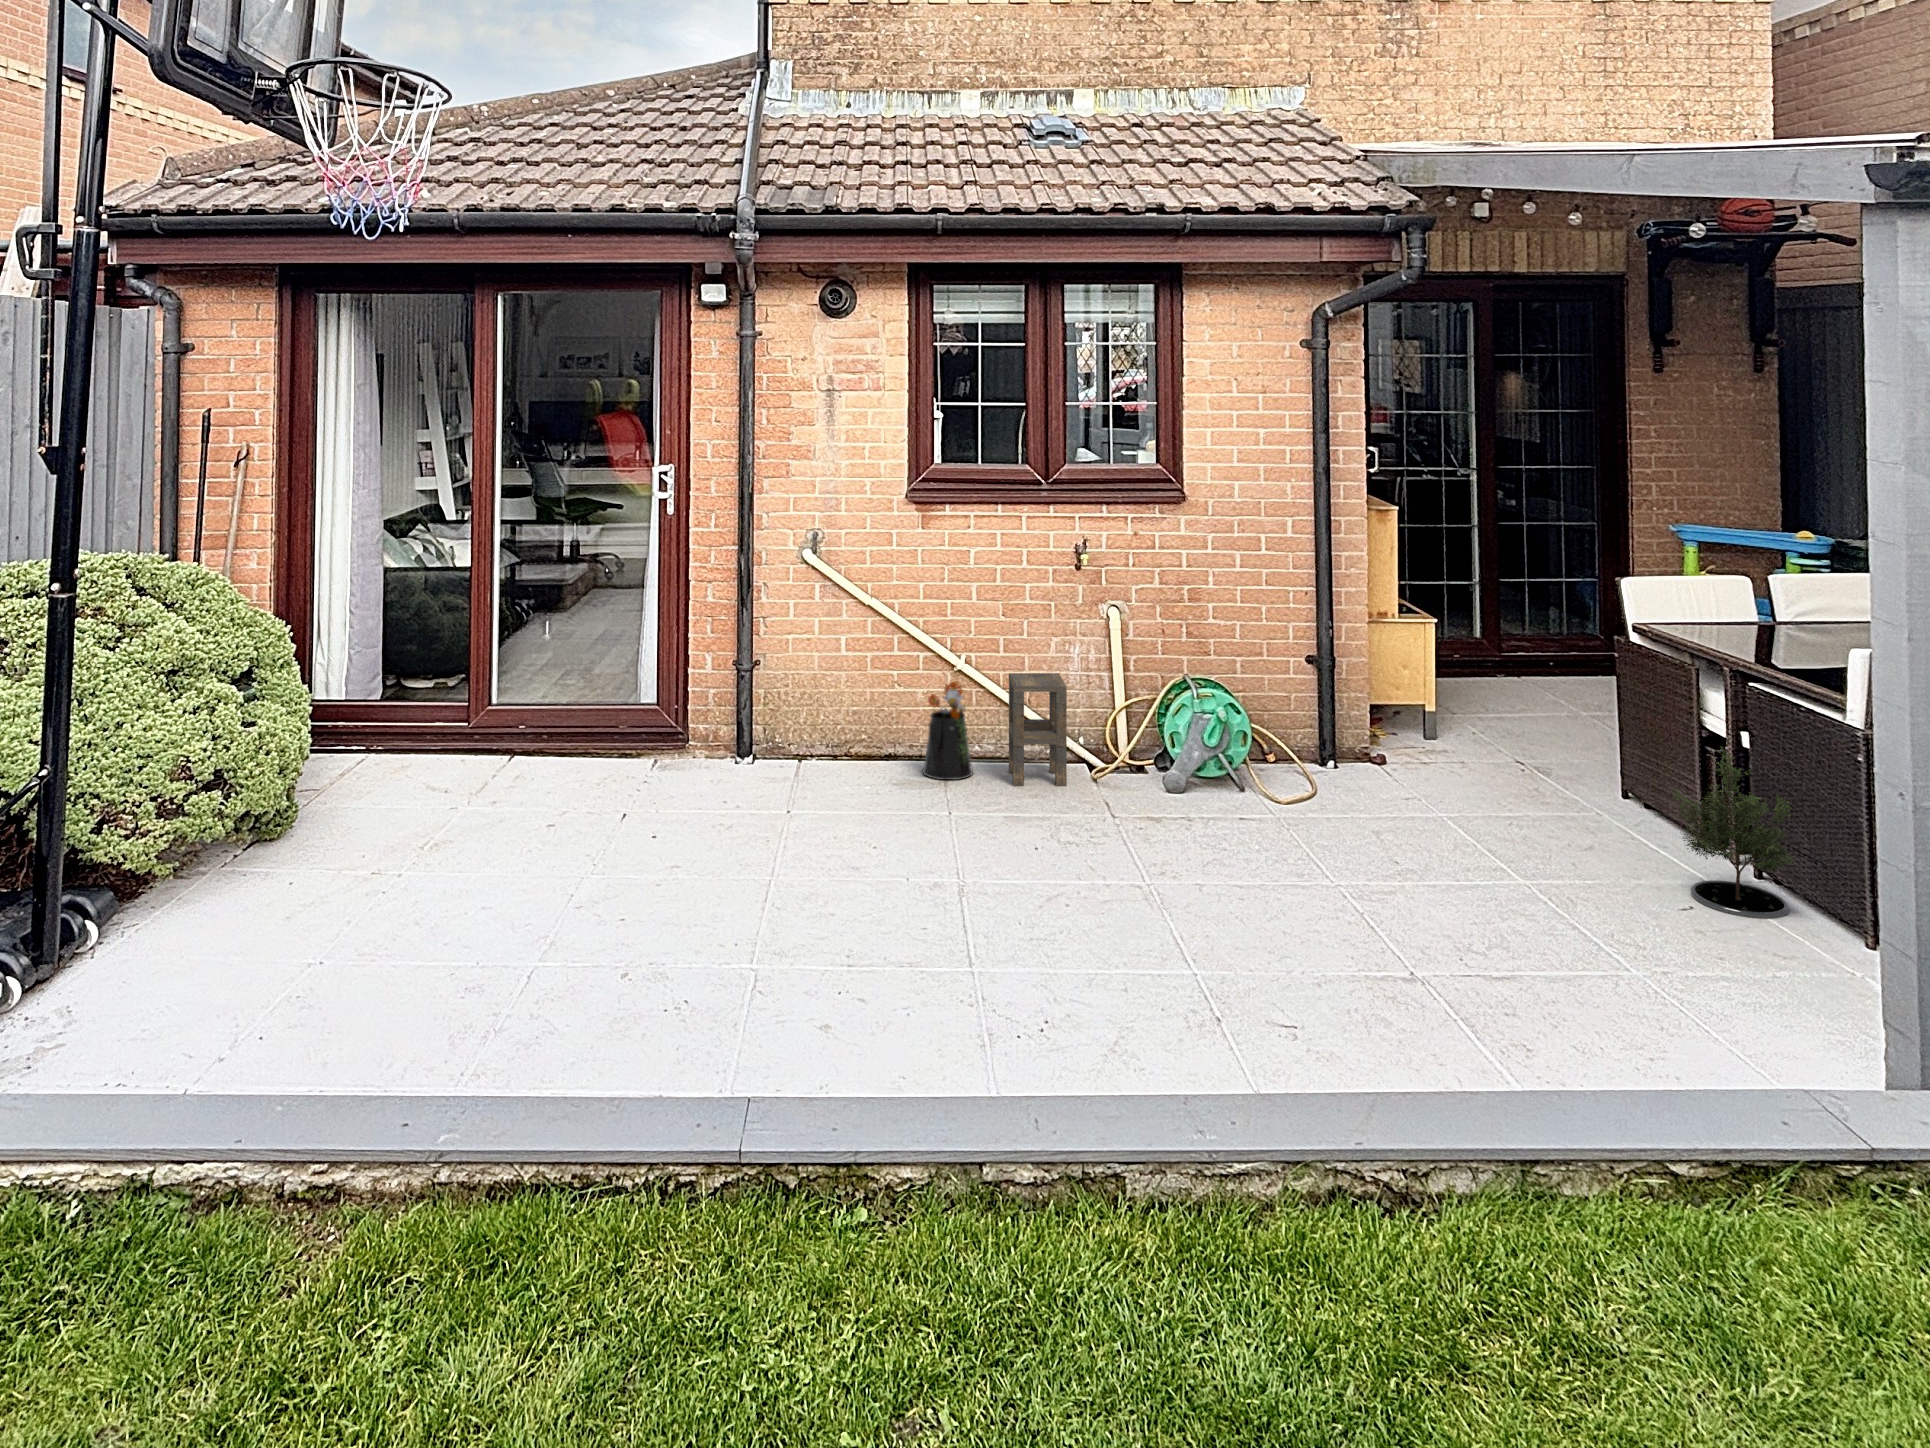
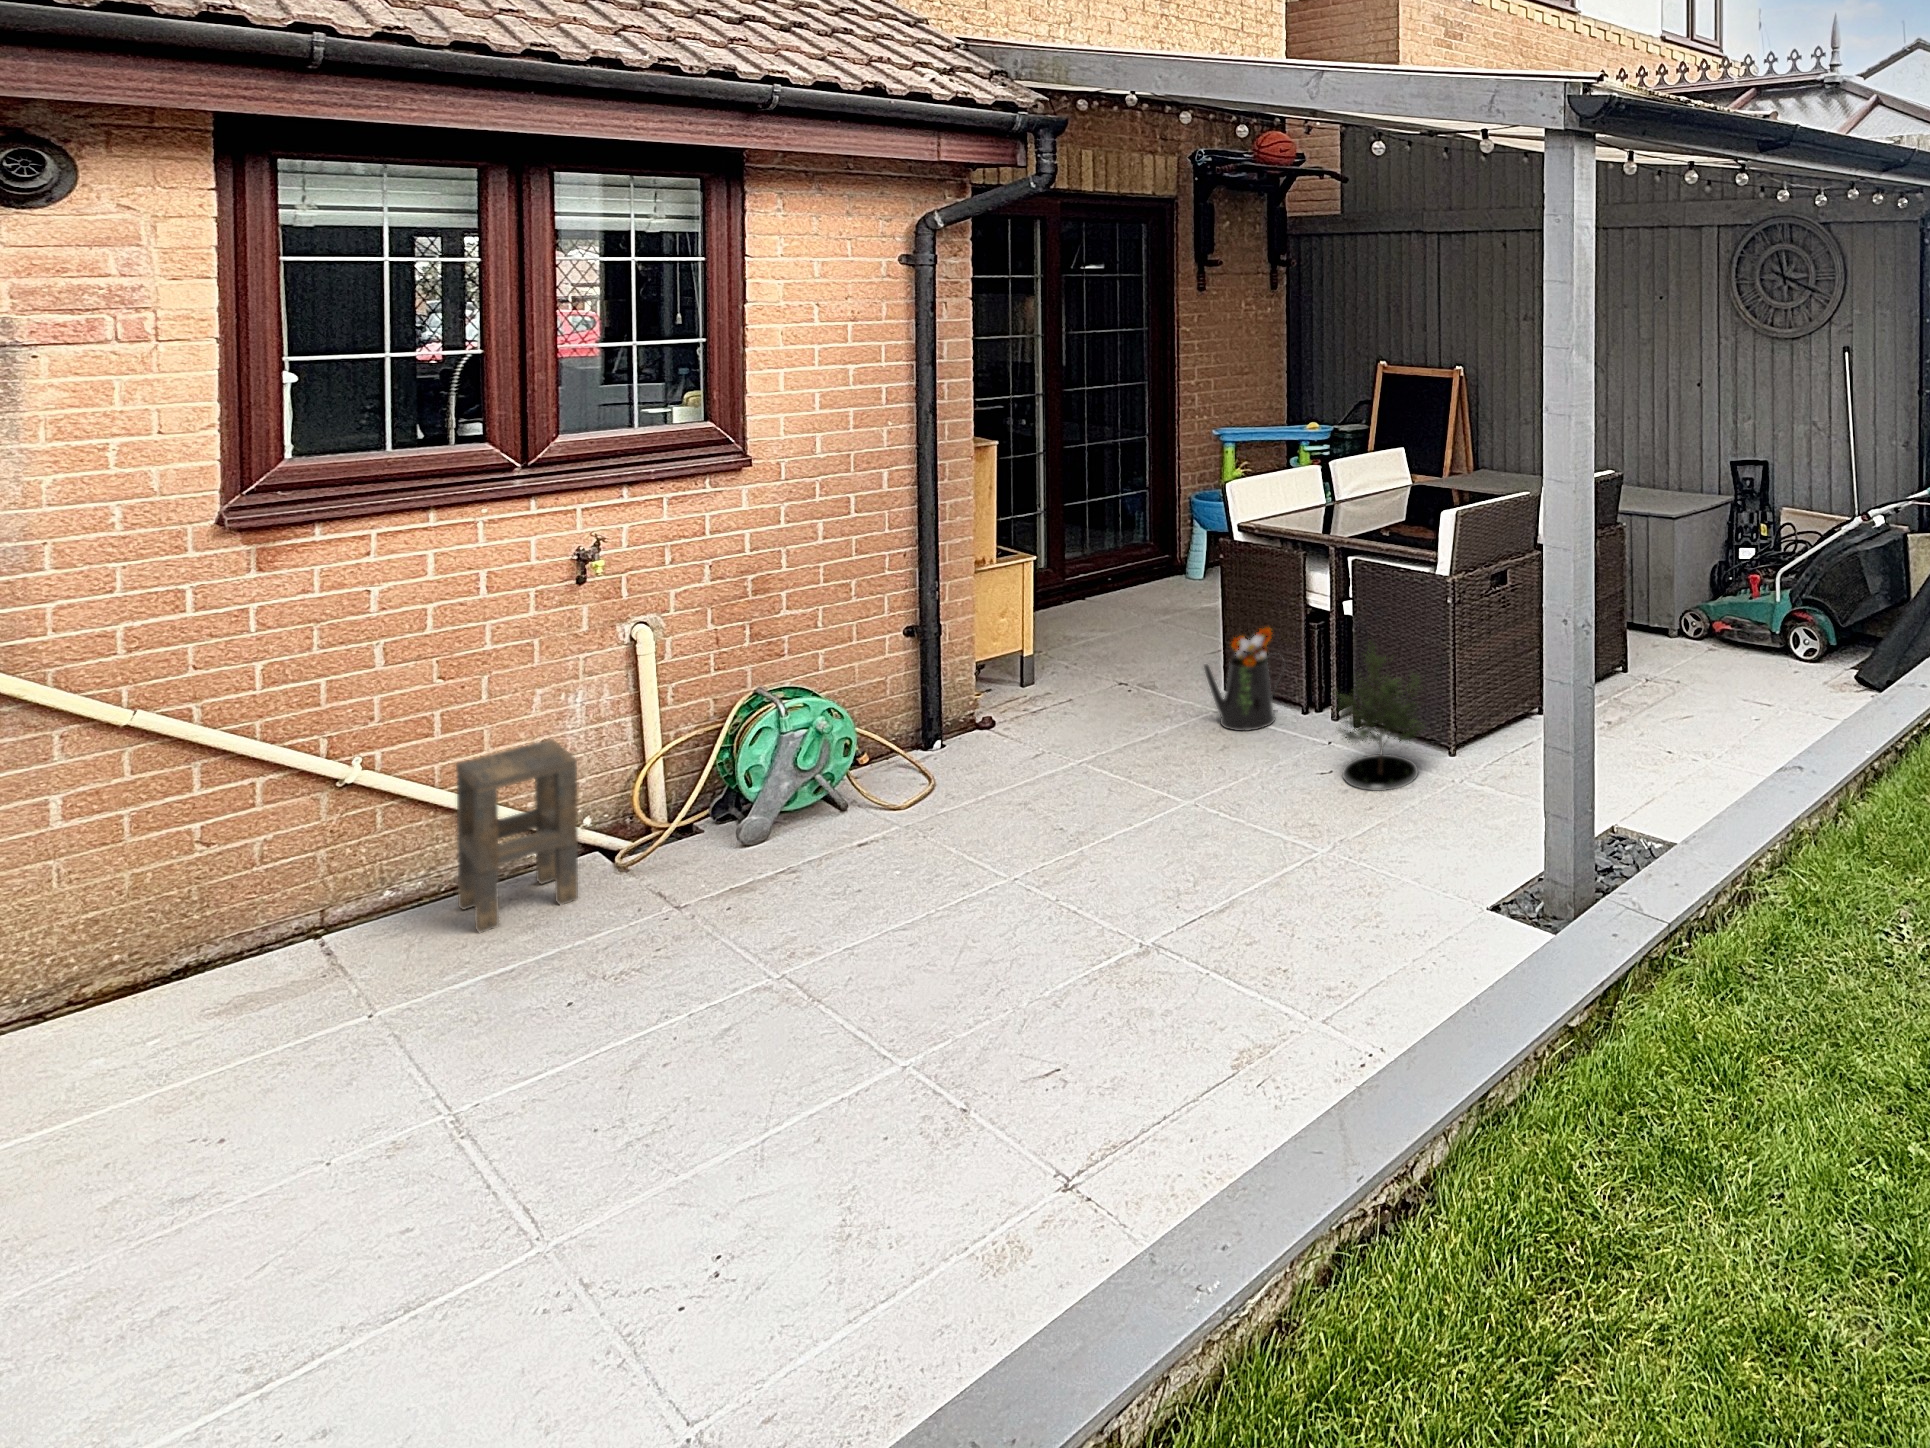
watering can: present [922,682,973,780] -> present [1204,628,1276,731]

